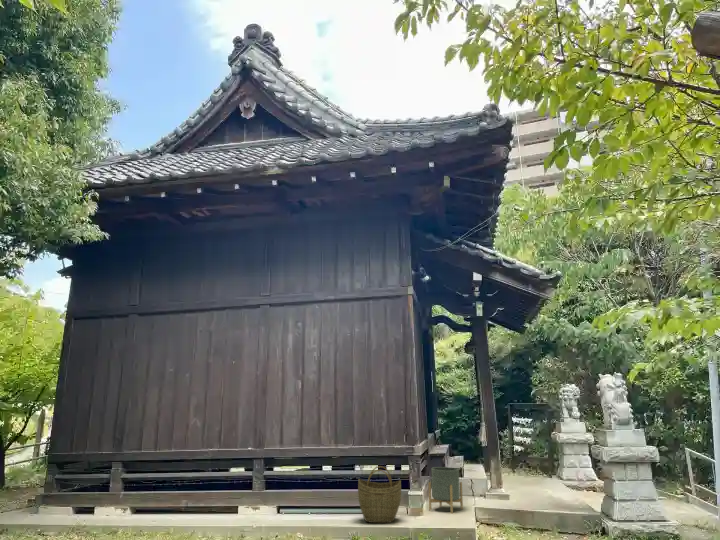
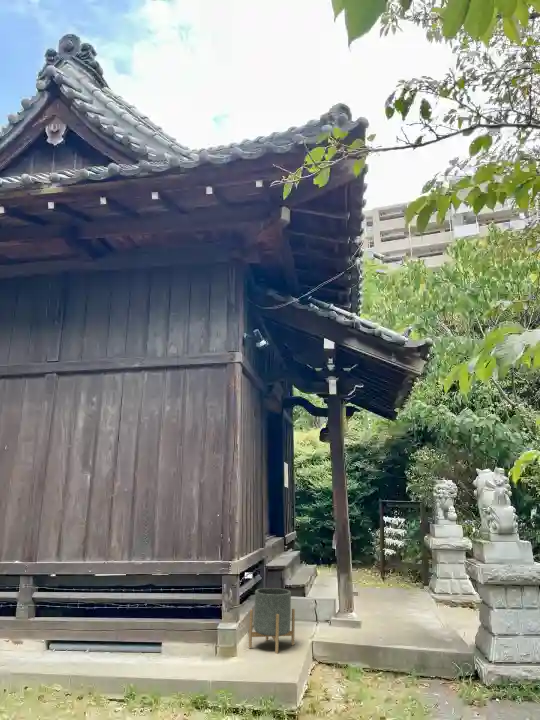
woven basket: present [358,466,401,523] -> none [146,589,206,672]

